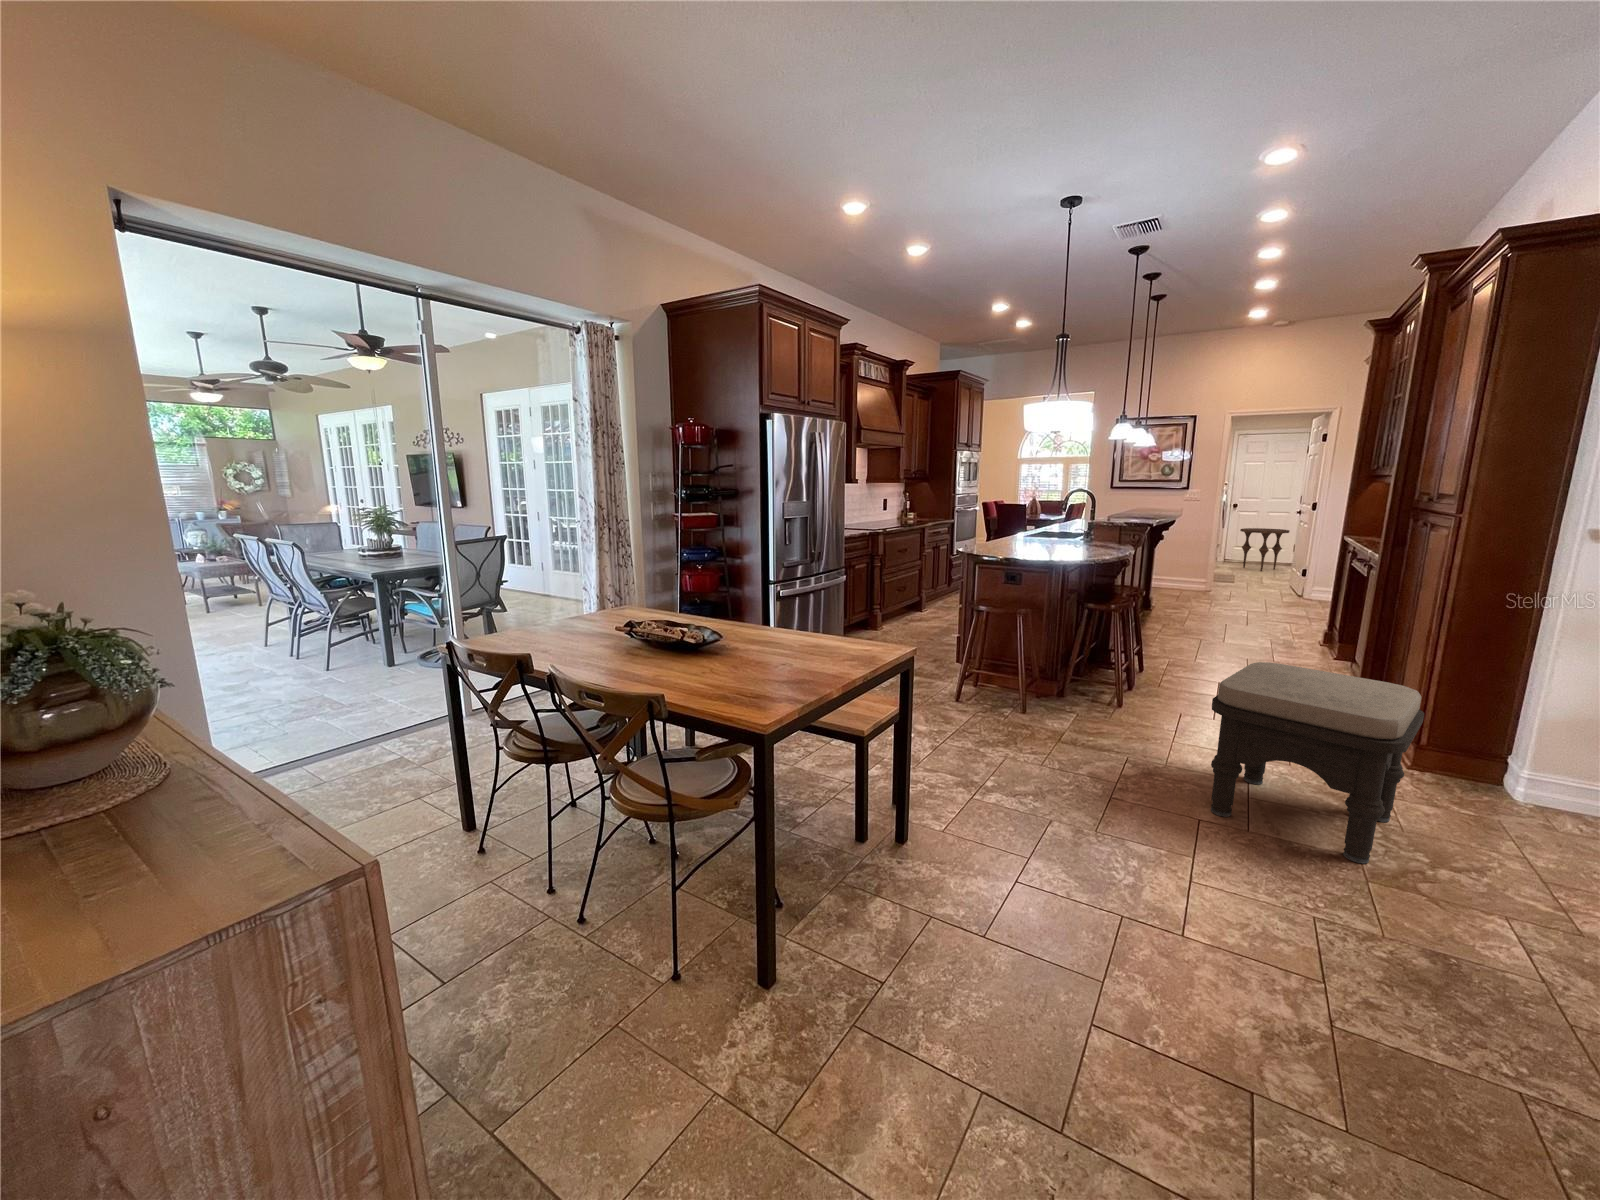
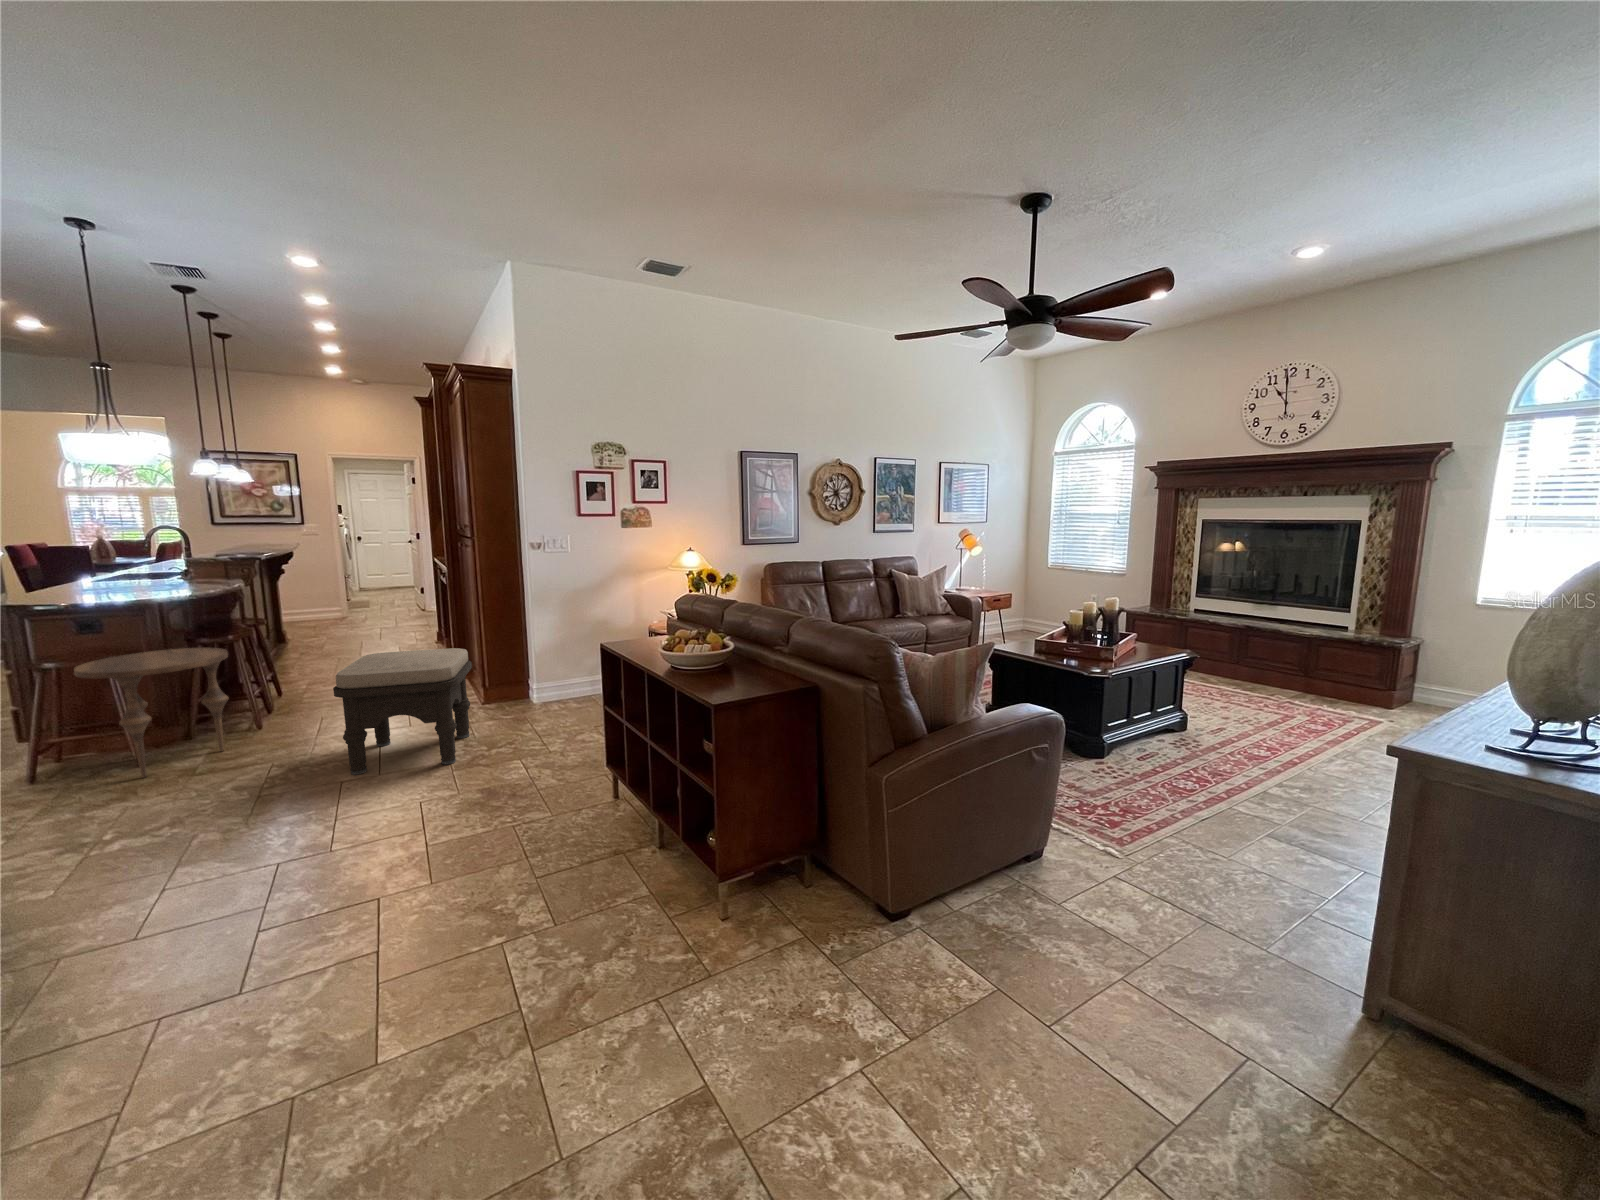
side table: present [1240,528,1290,571] -> present [74,648,229,778]

